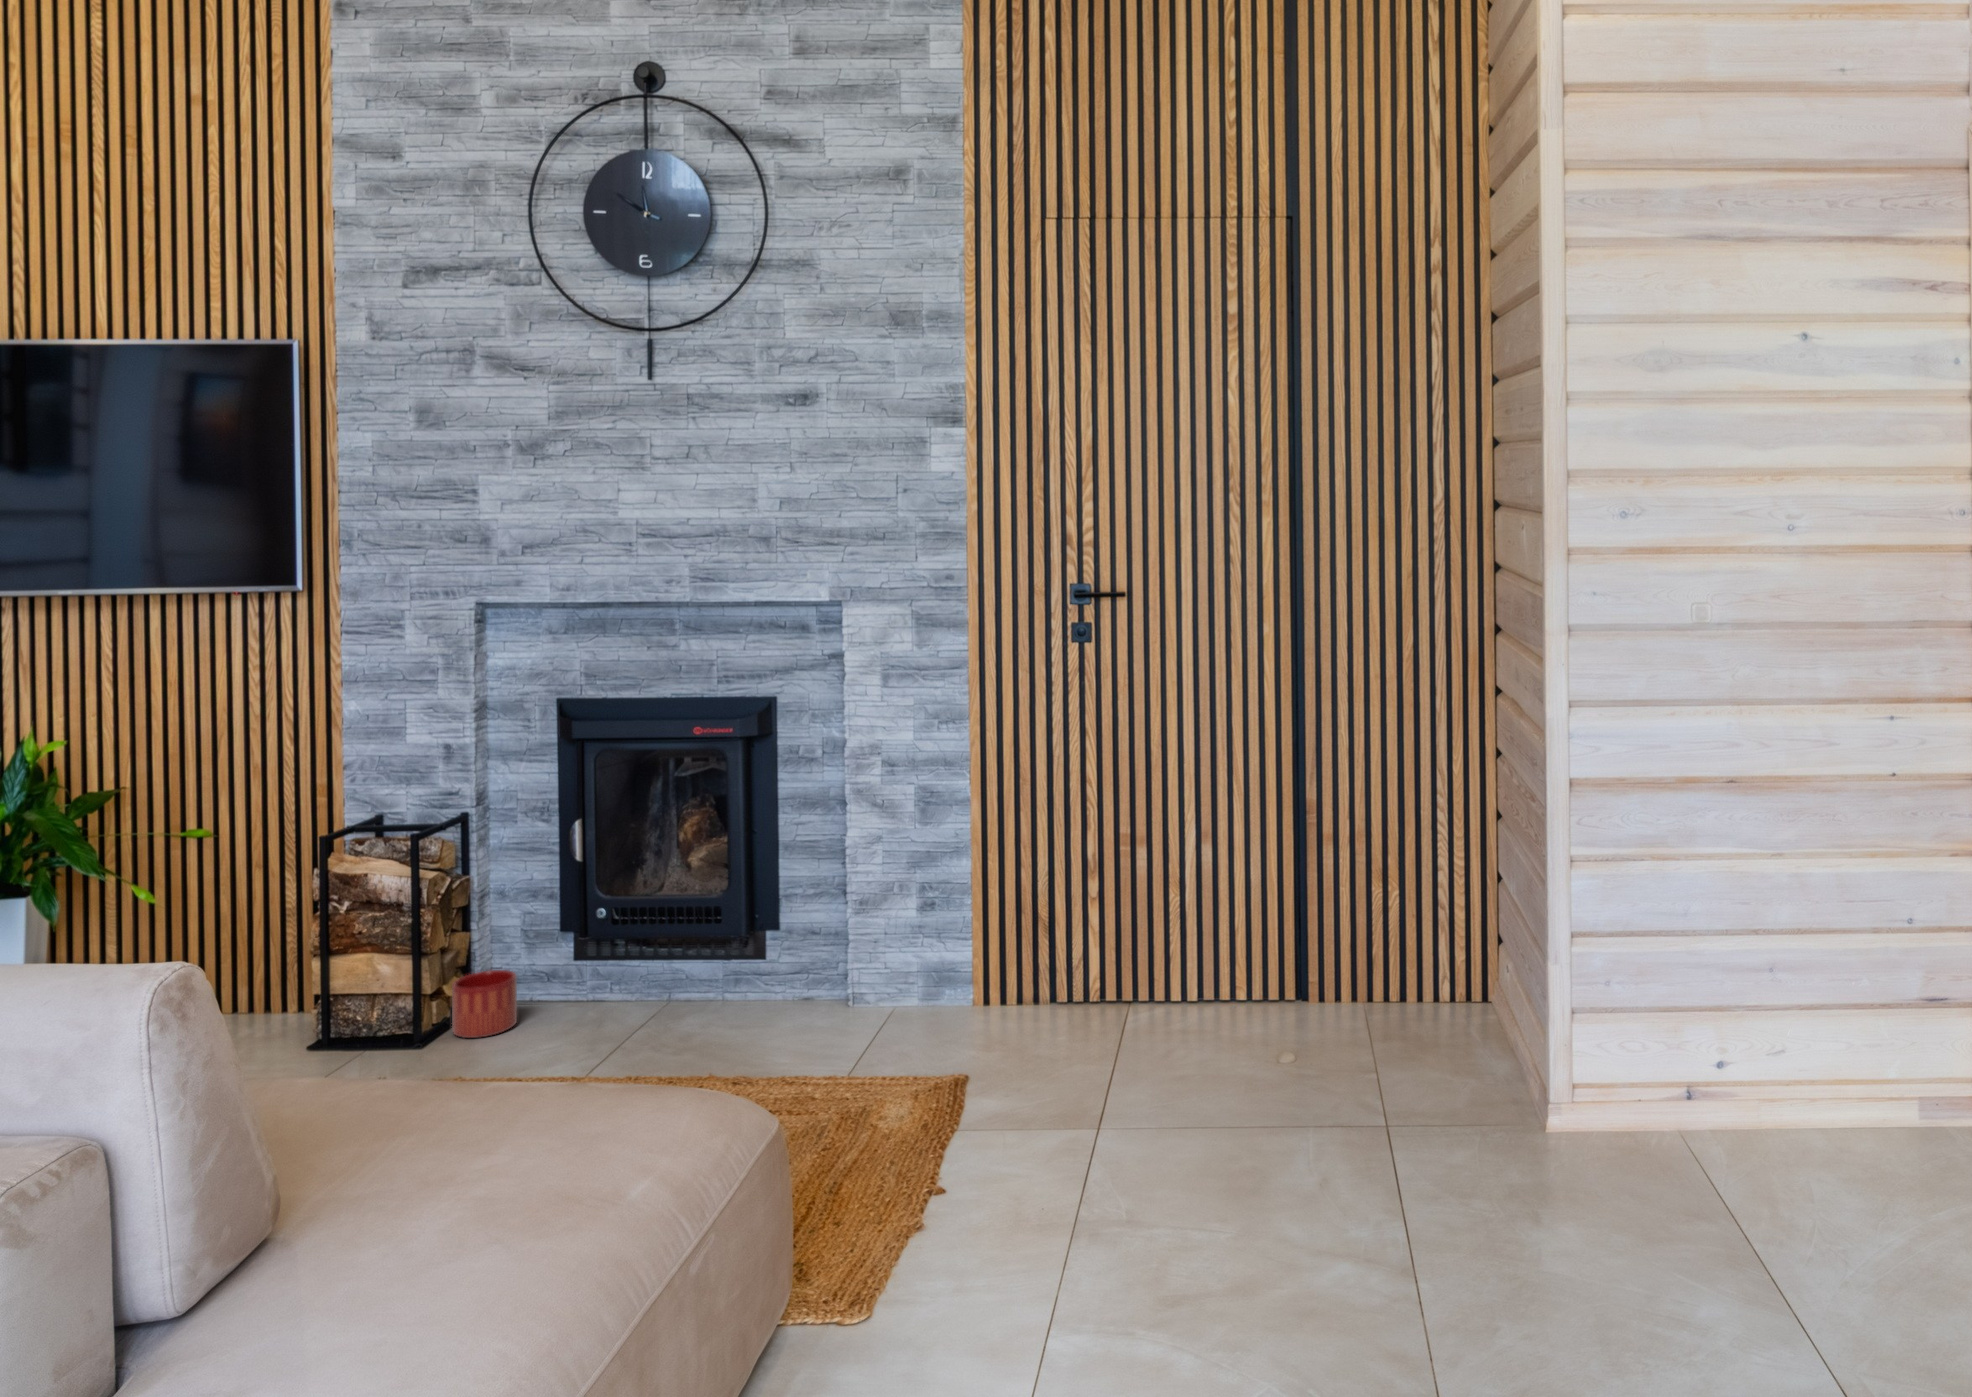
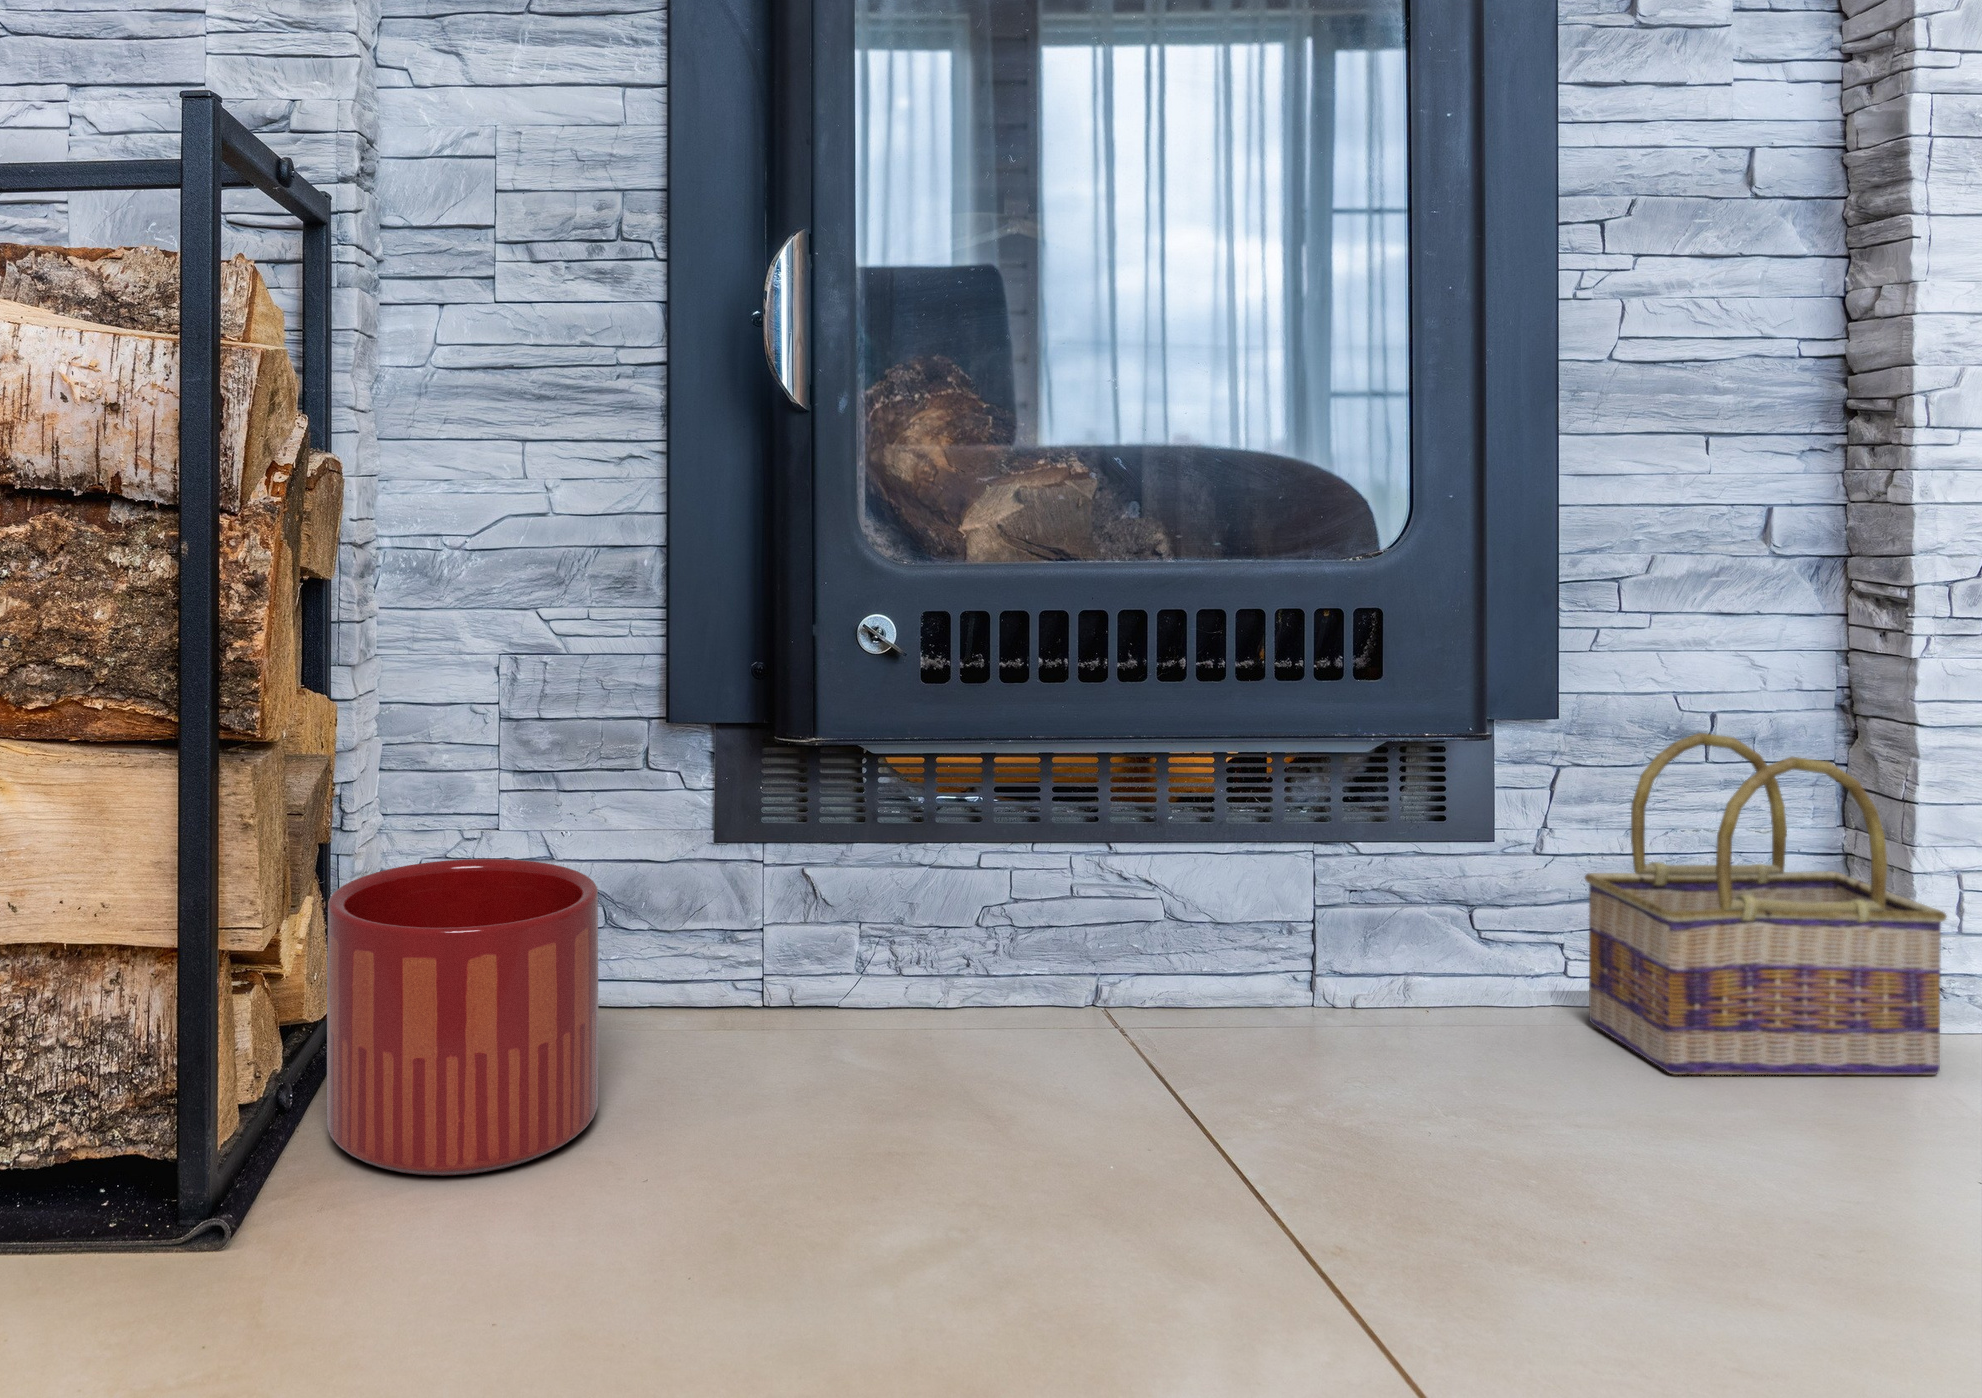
basket: none [766,935,840,1018] -> present [1585,733,1947,1075]

